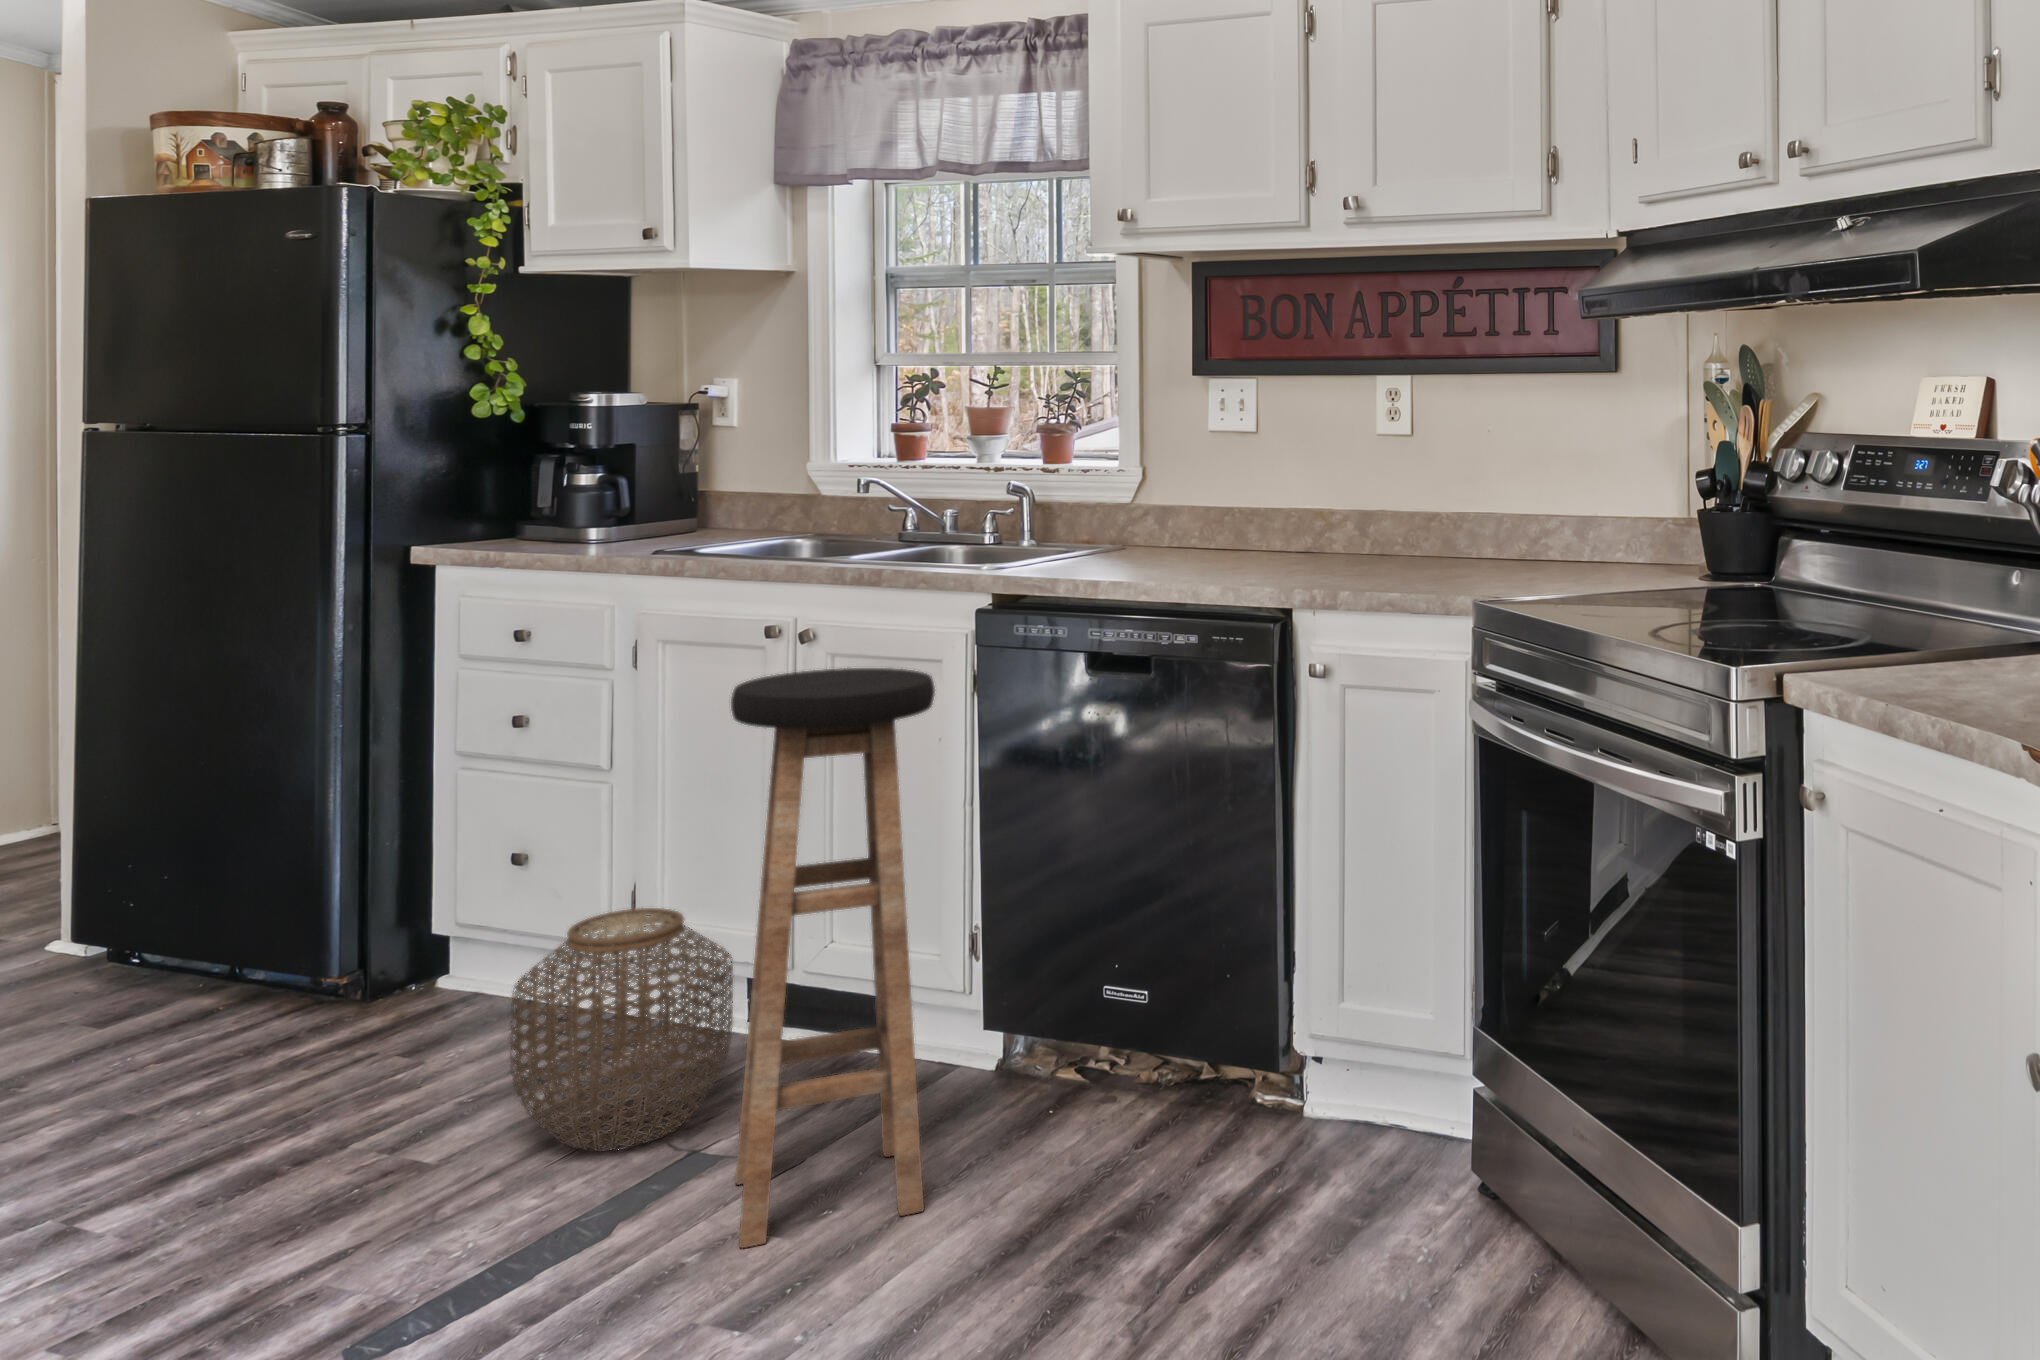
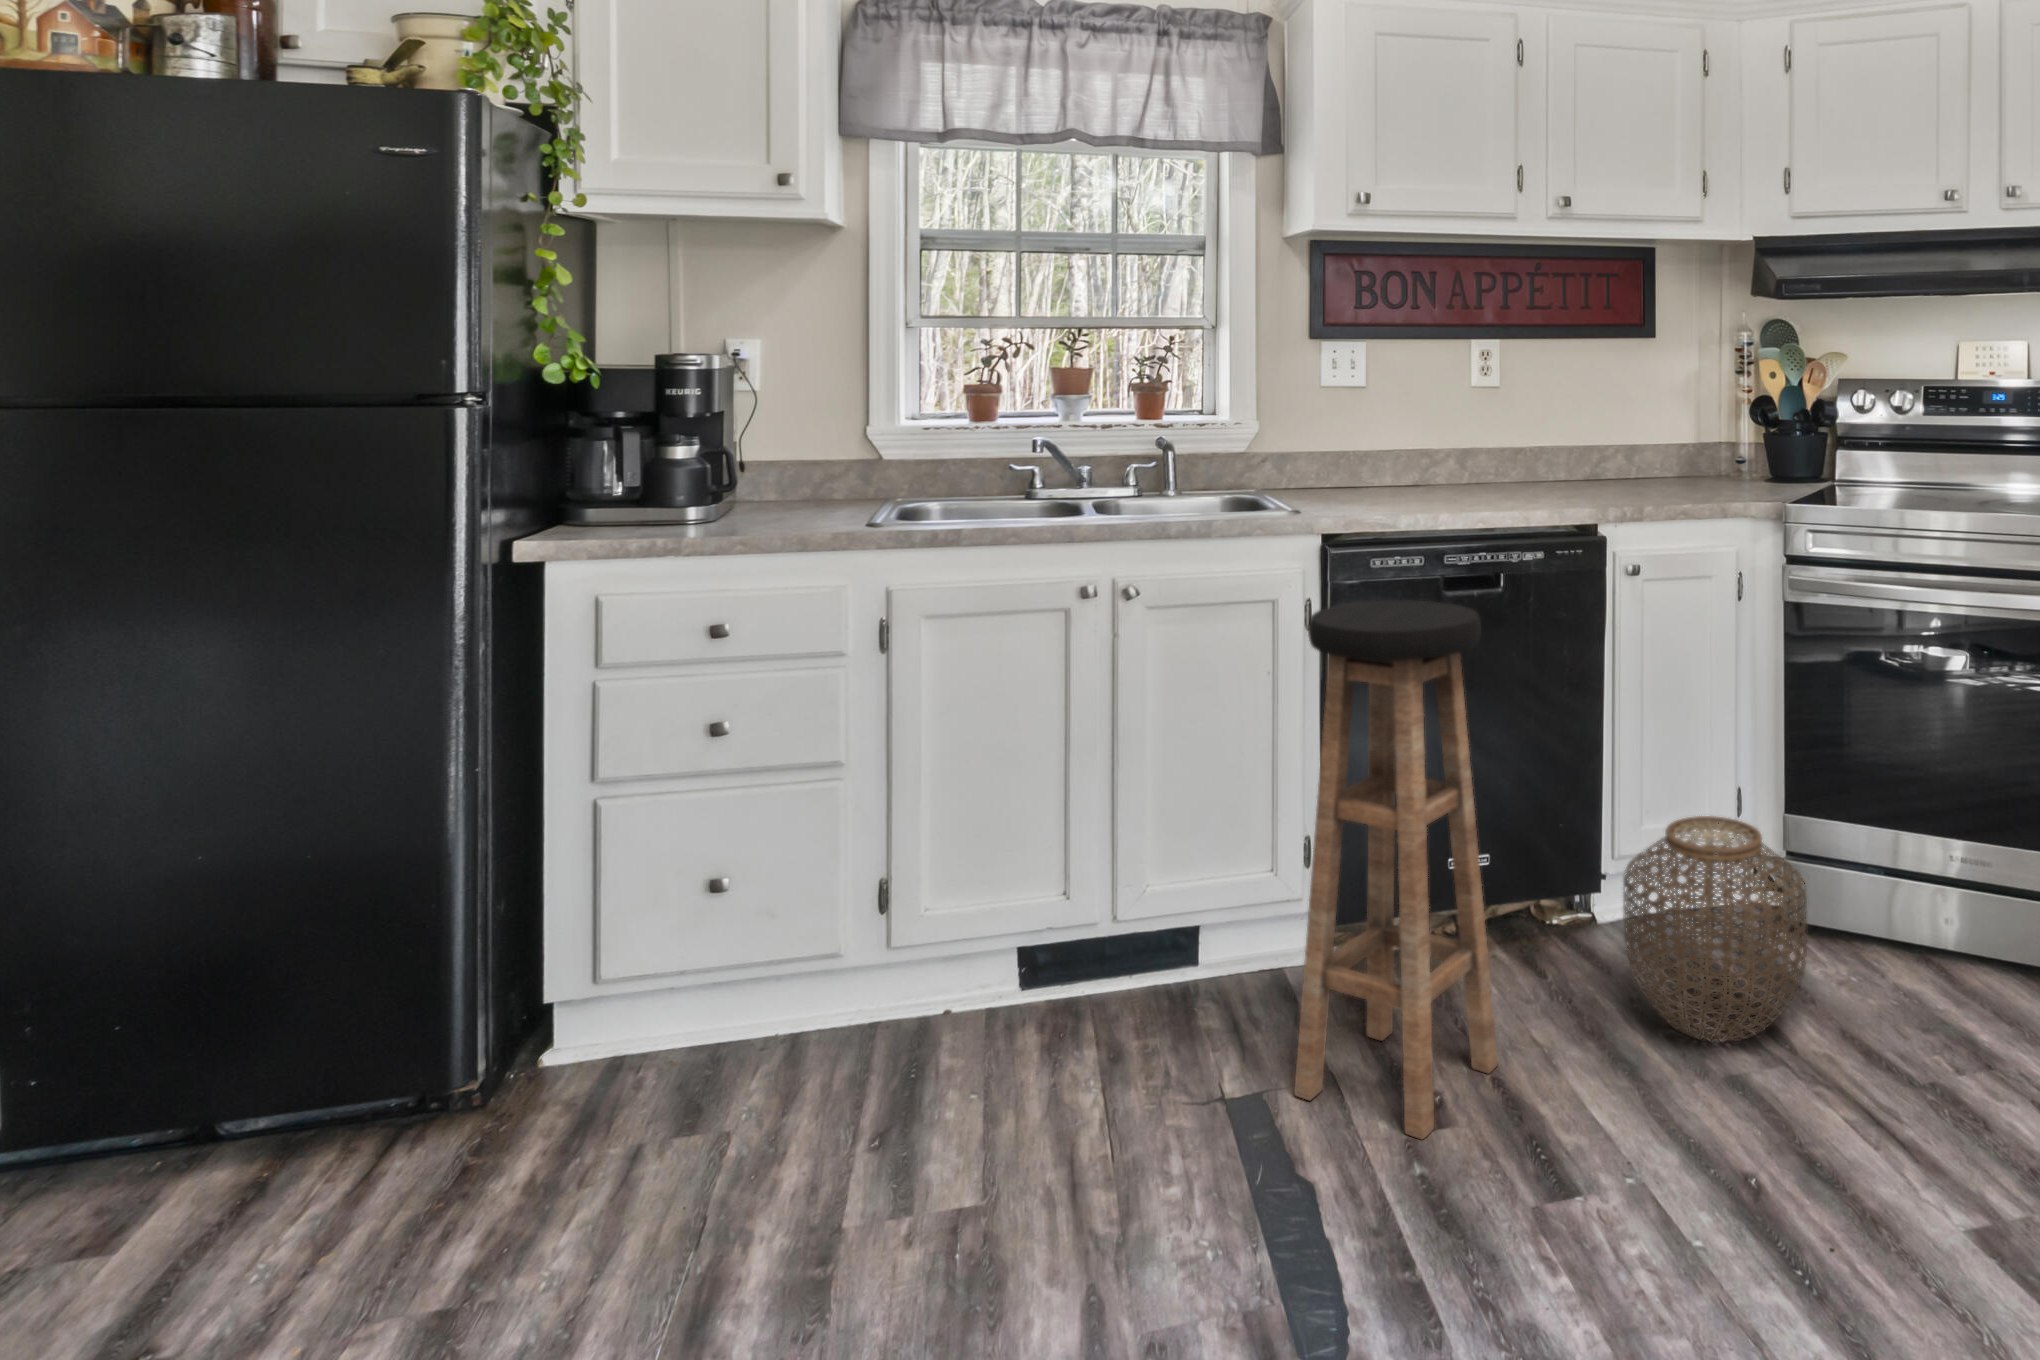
woven basket: present [510,908,733,1150] -> present [1623,816,1807,1042]

